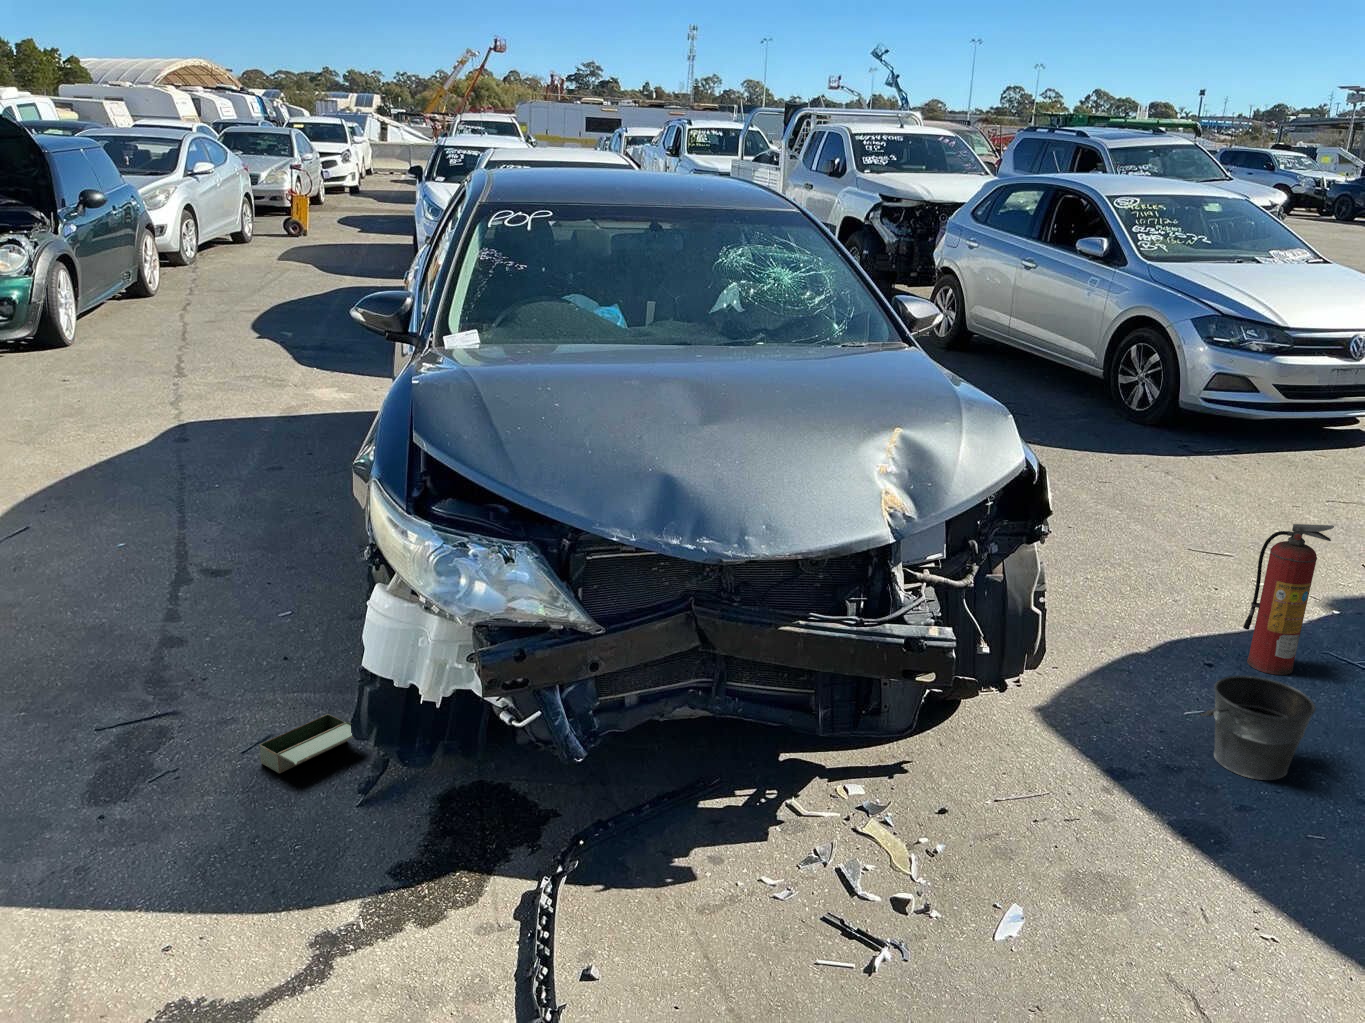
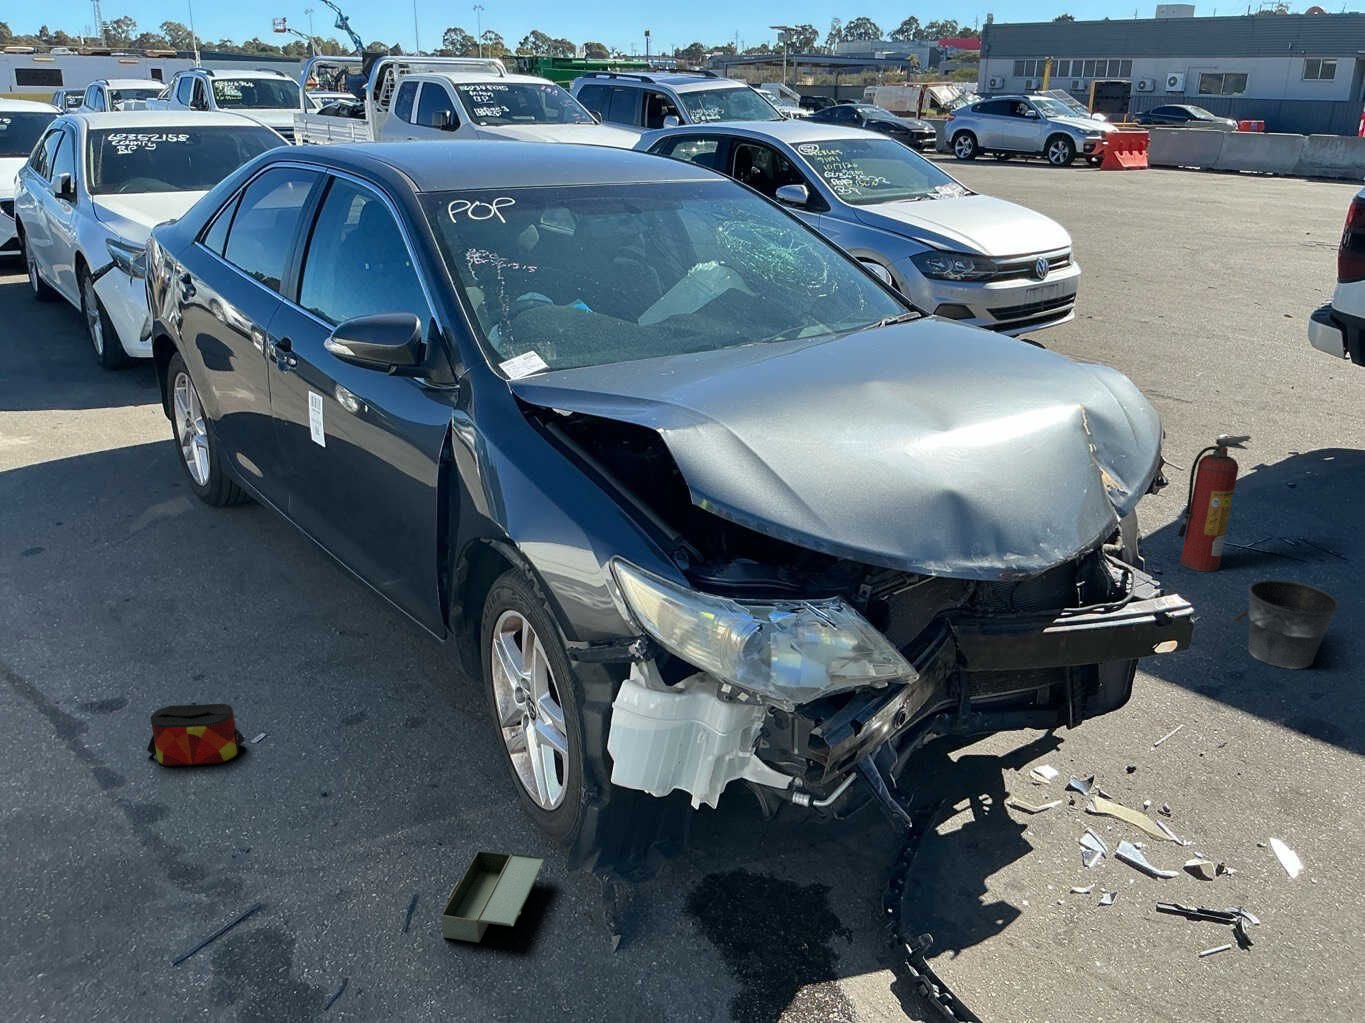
bag: none [208,574,272,624] -> present [147,704,245,767]

